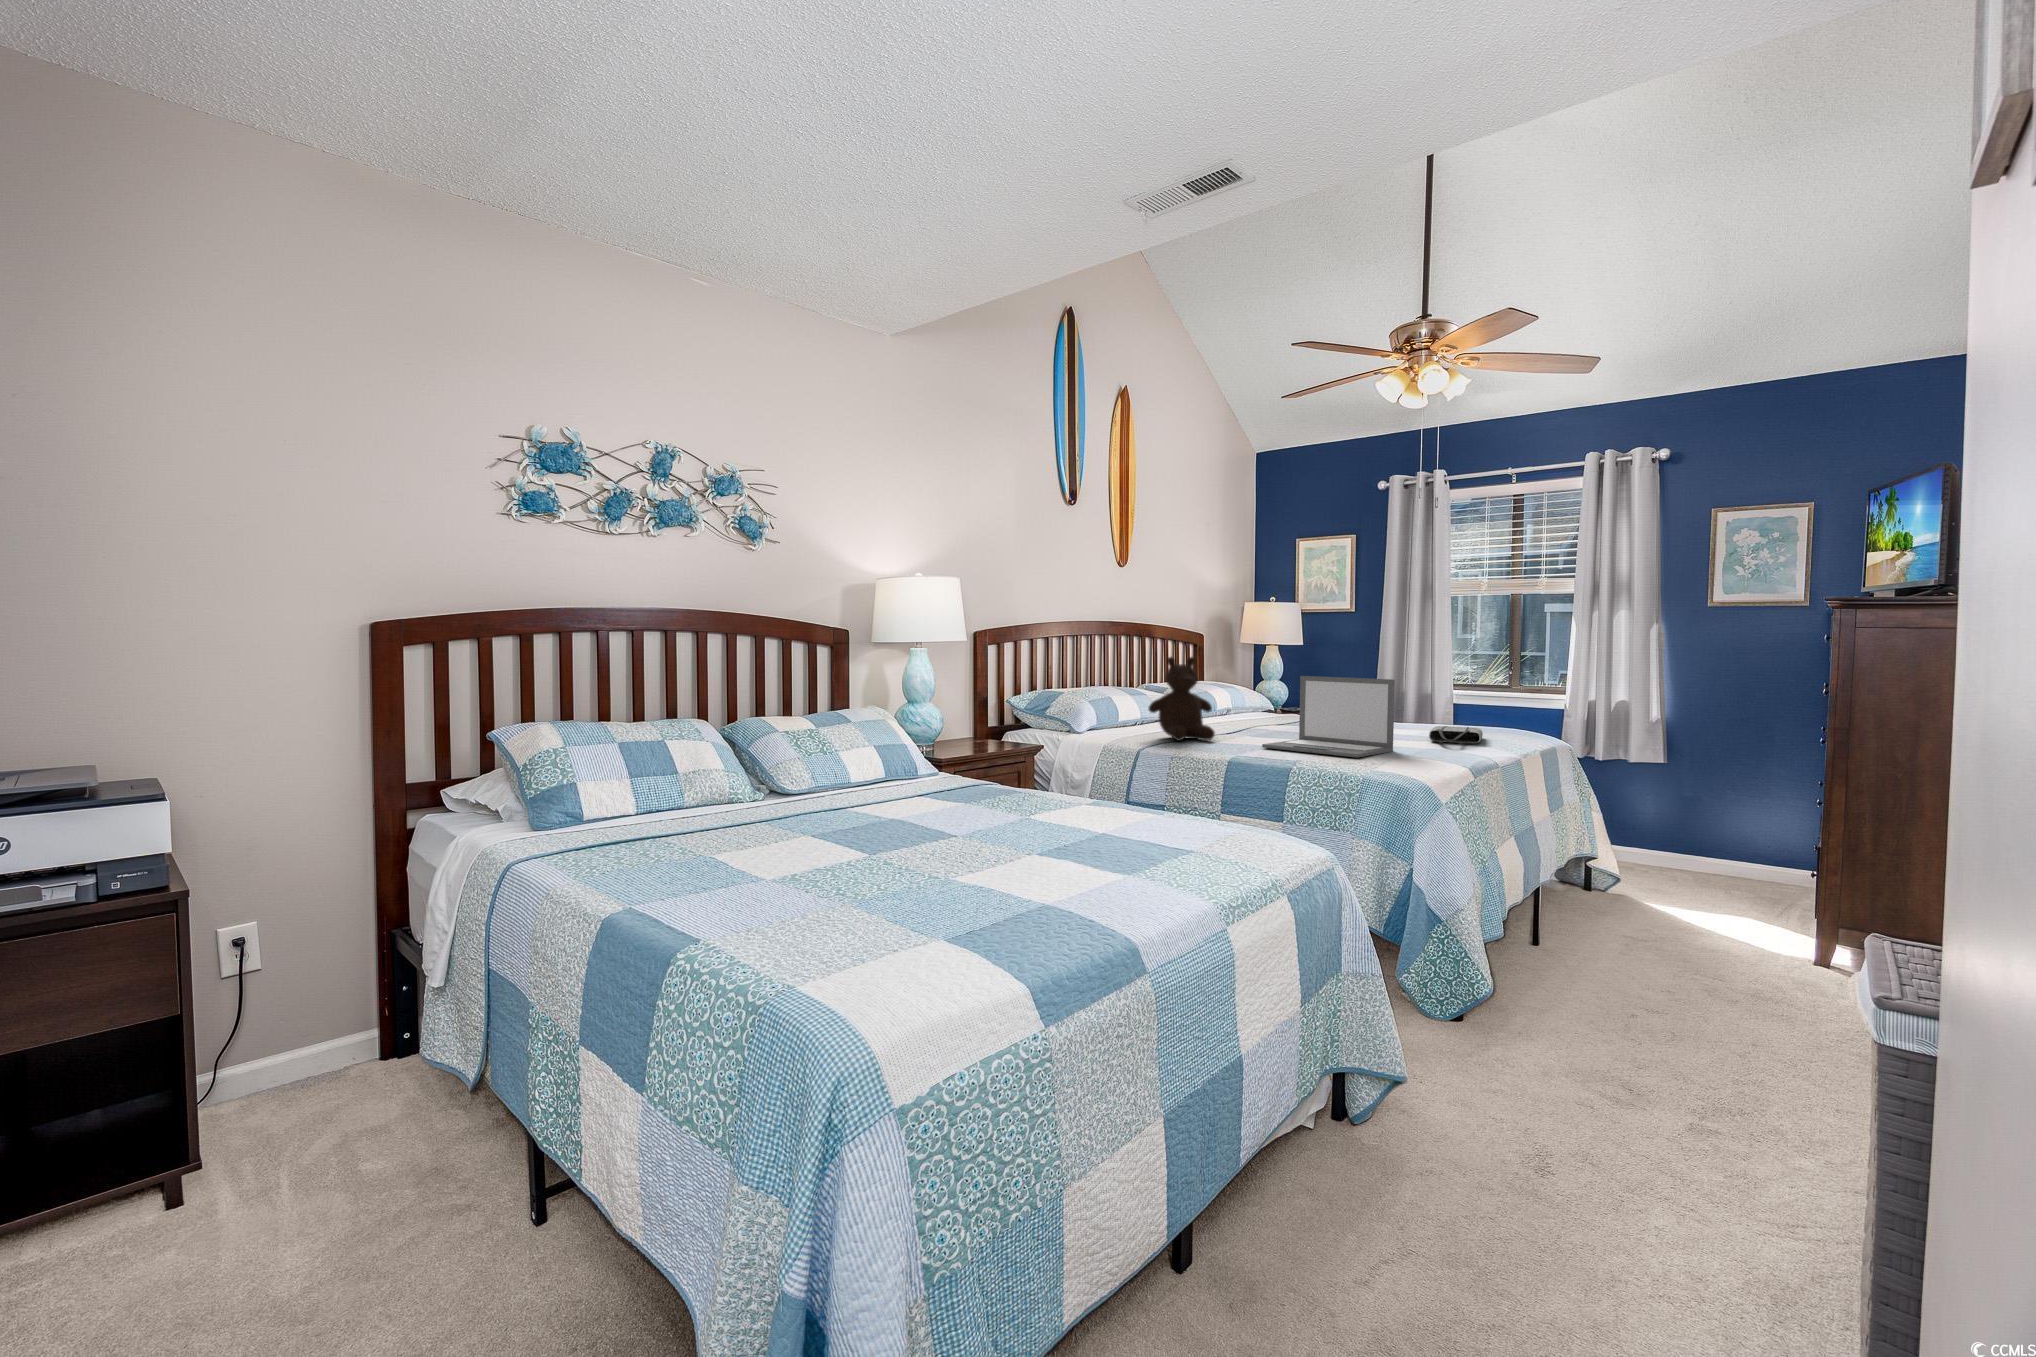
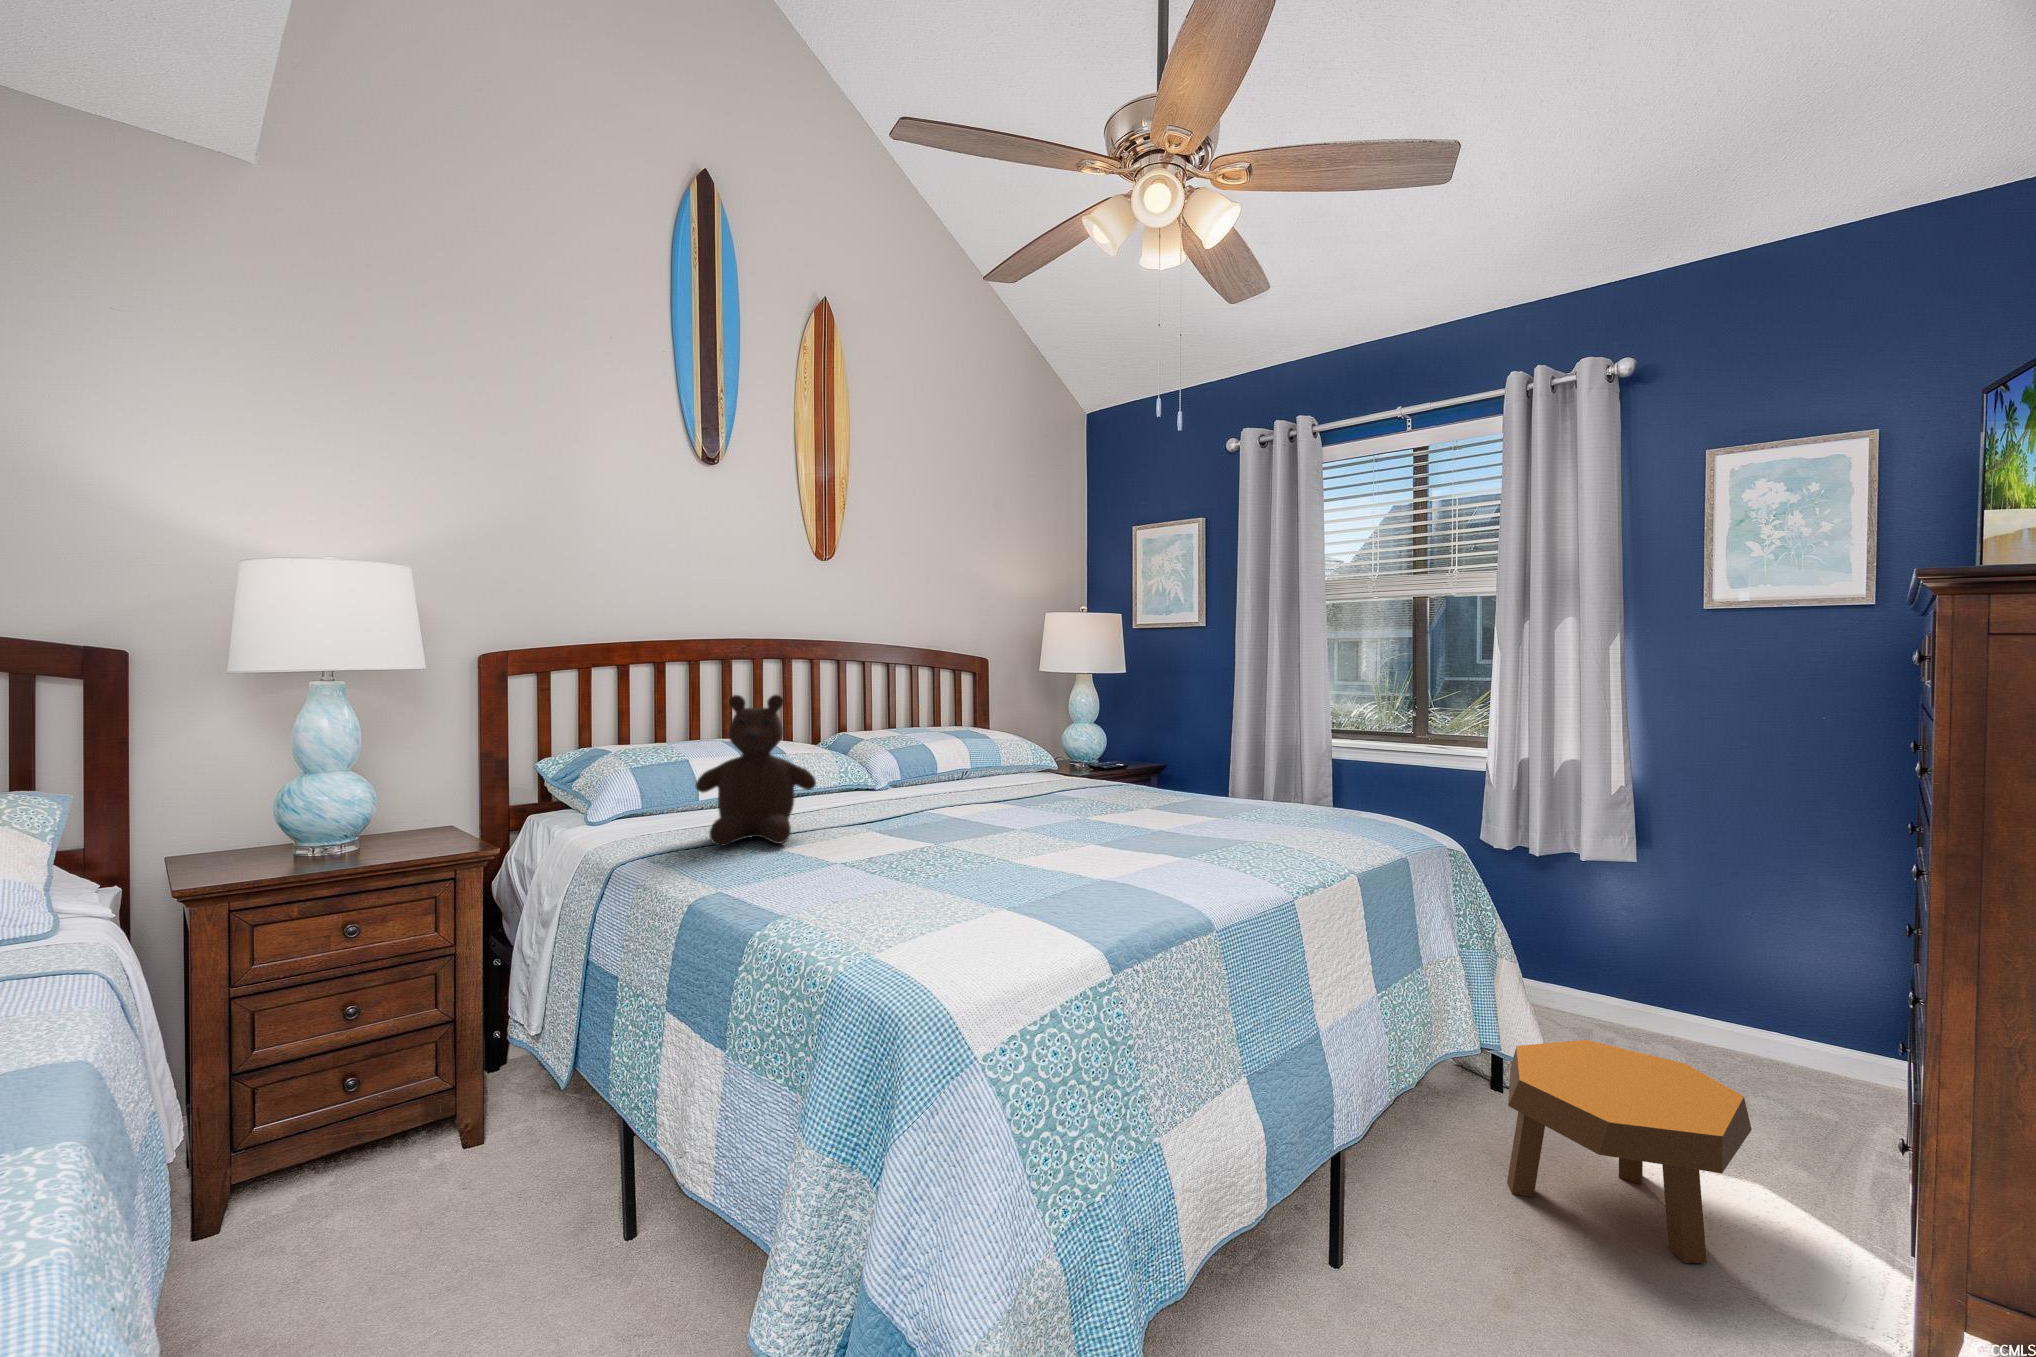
laptop: present [1262,676,1395,758] -> none [822,730,1050,909]
tote bag: present [1429,726,1483,744] -> none [1160,817,1271,863]
footstool: none [1606,849,1736,939] -> present [1507,1040,1752,1263]

